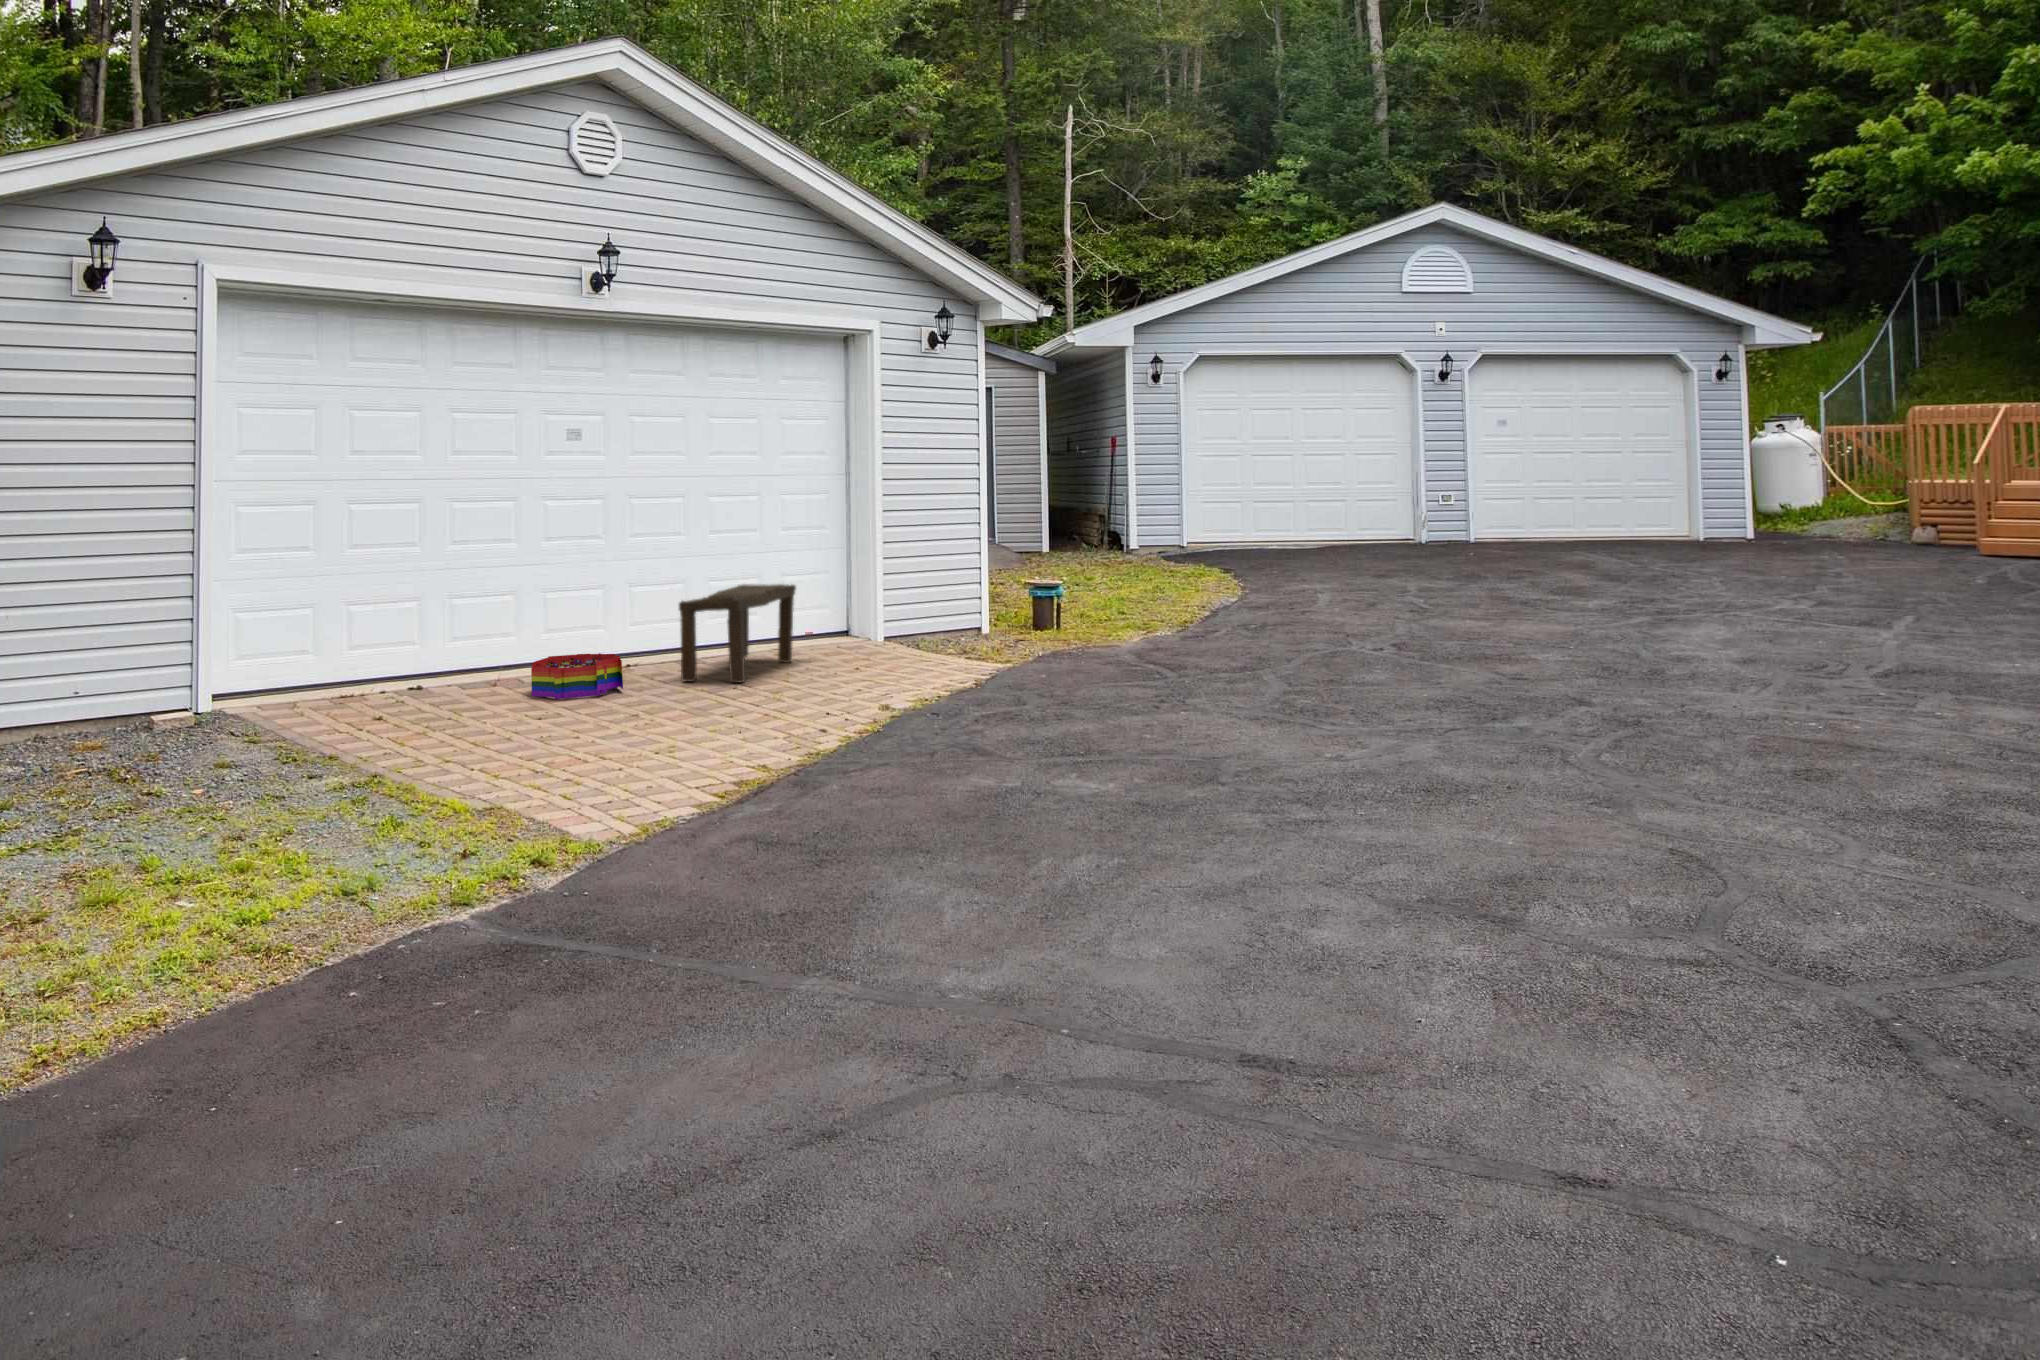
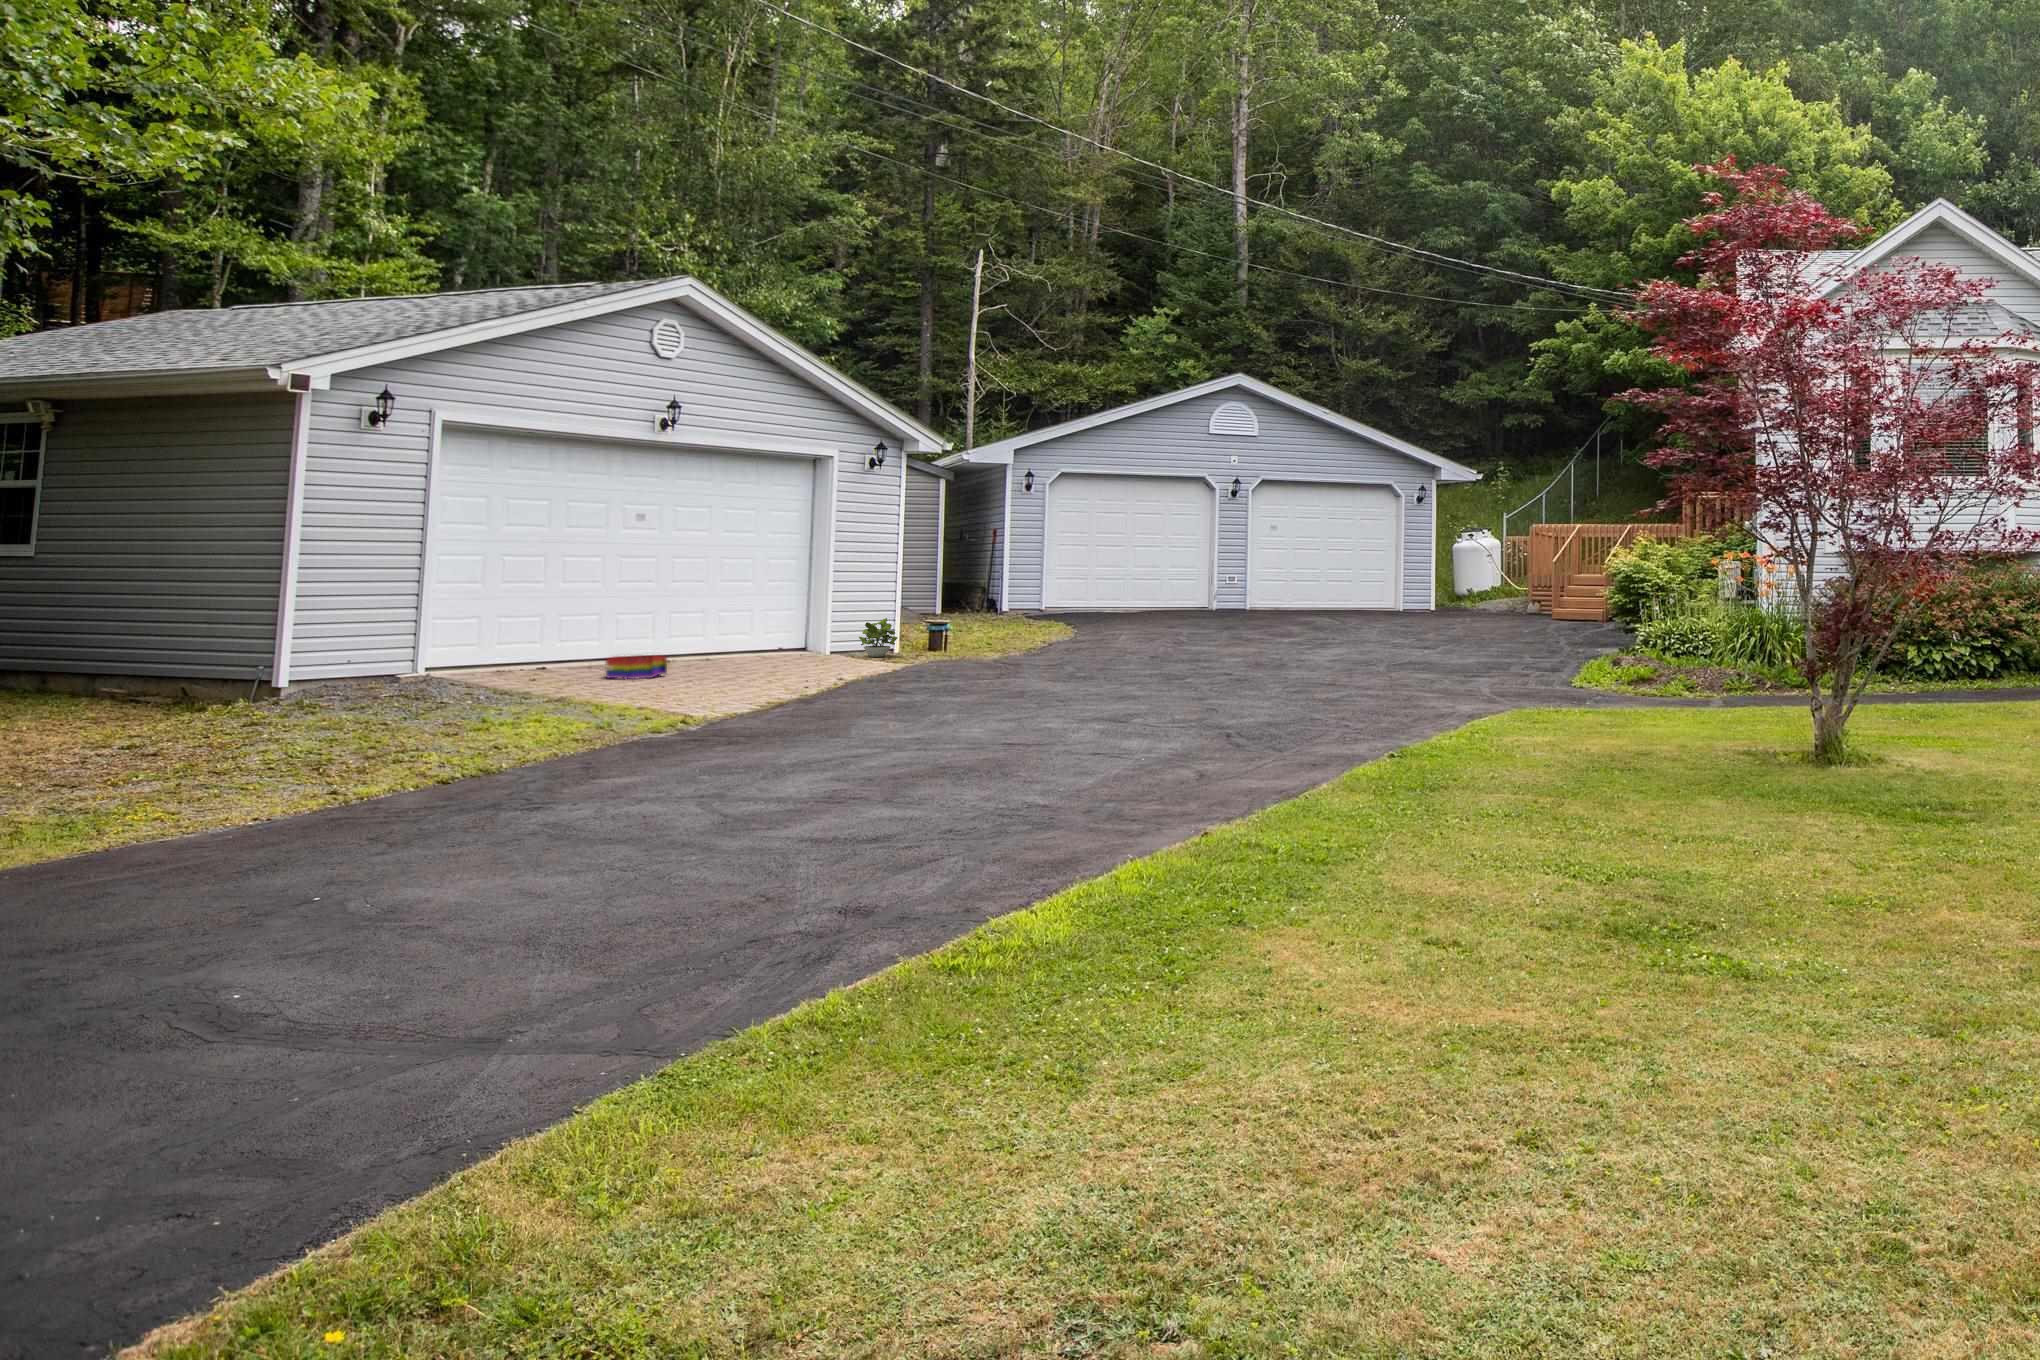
potted plant: none [931,580,989,642] -> present [859,618,898,657]
bench: present [679,584,796,683] -> none [702,617,774,672]

